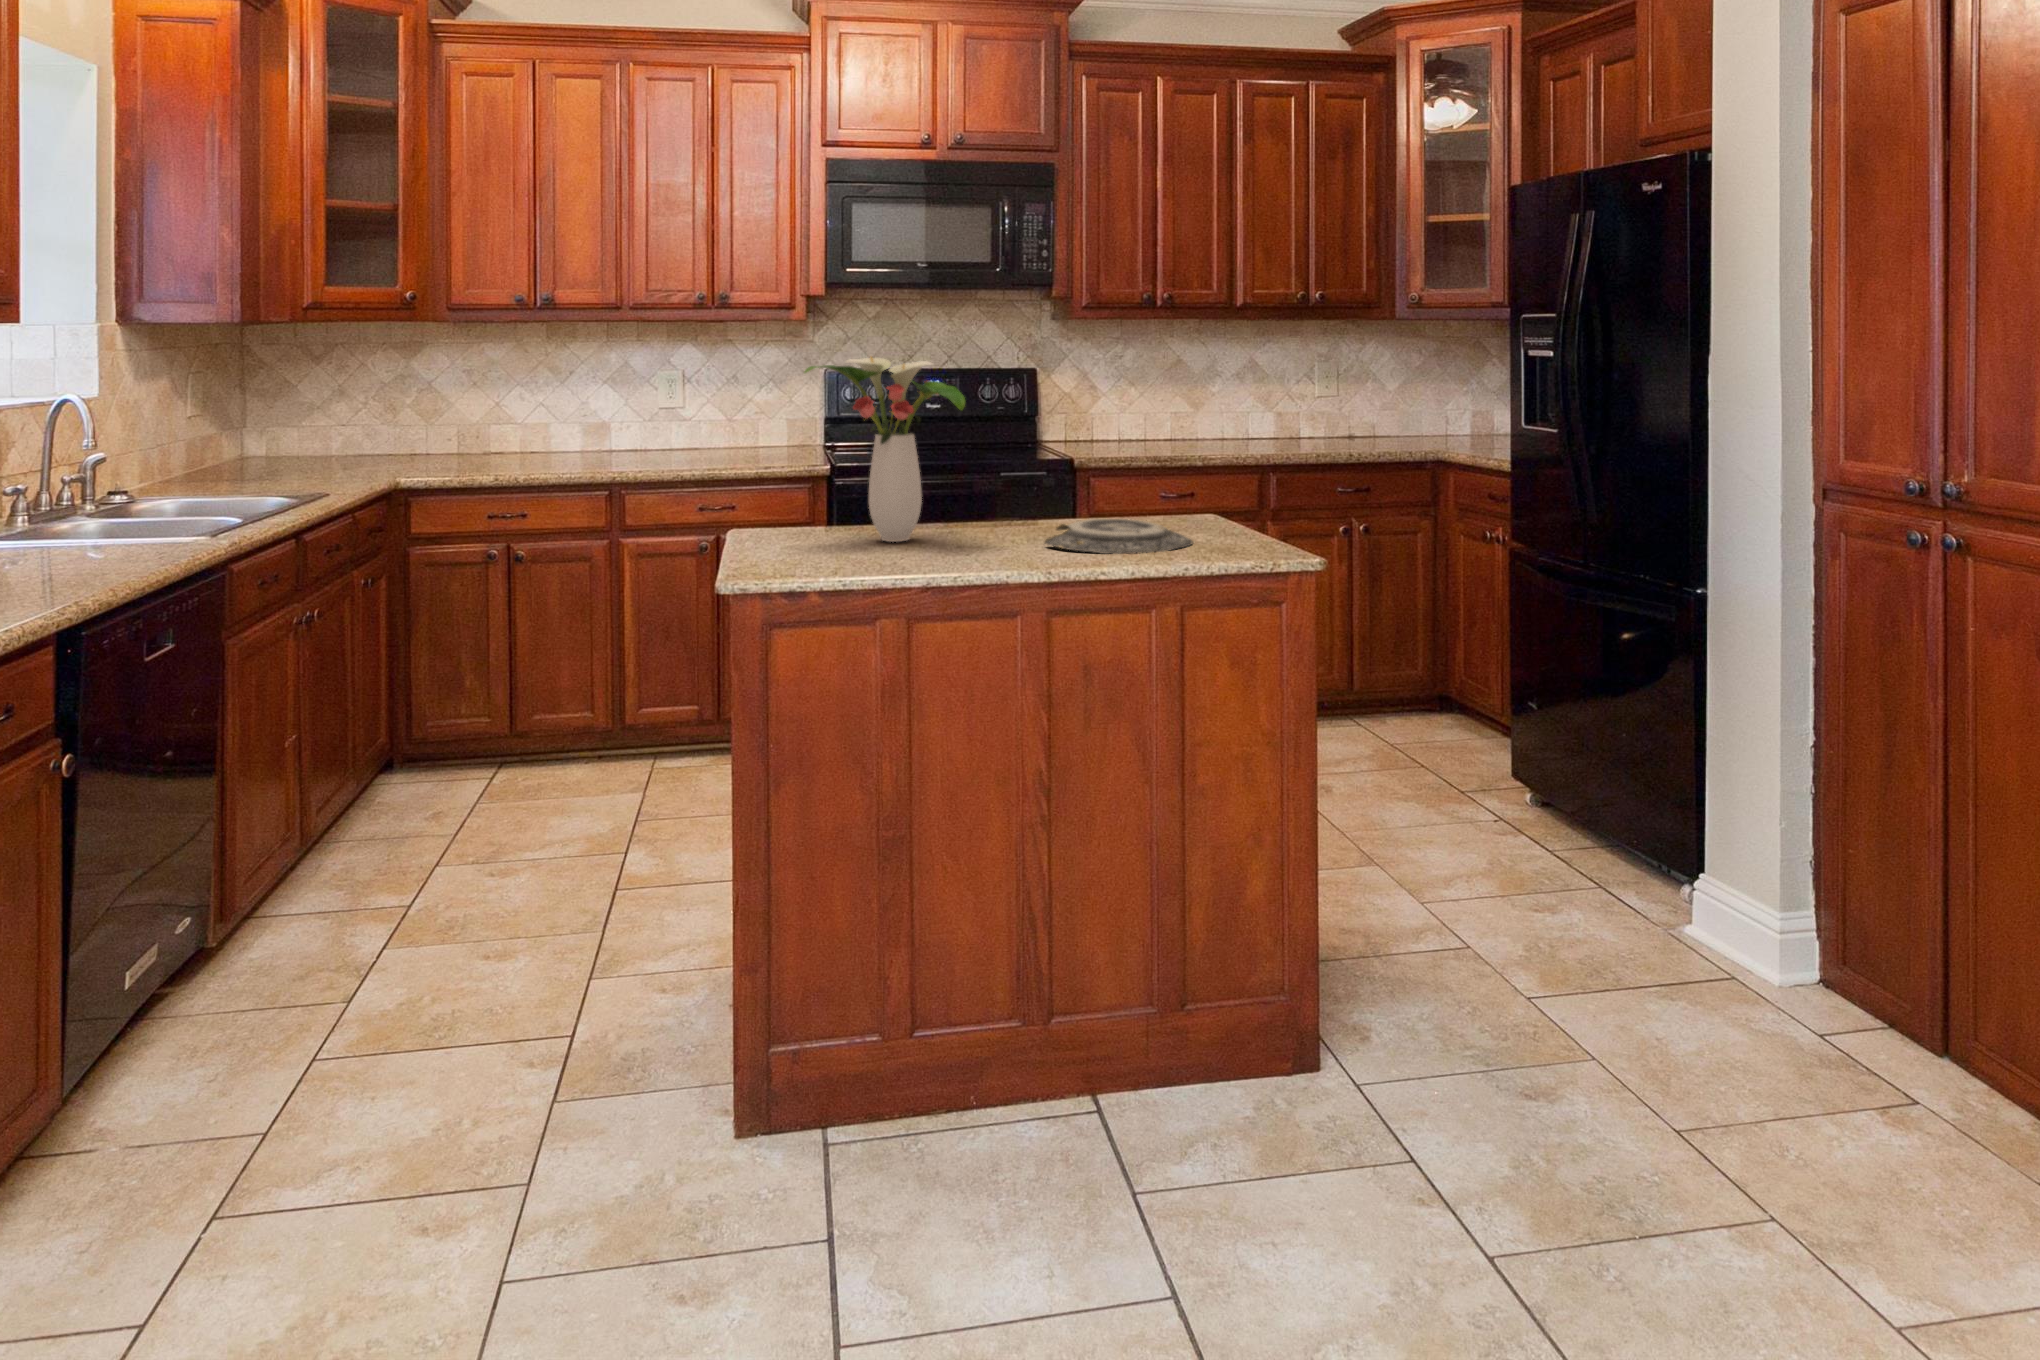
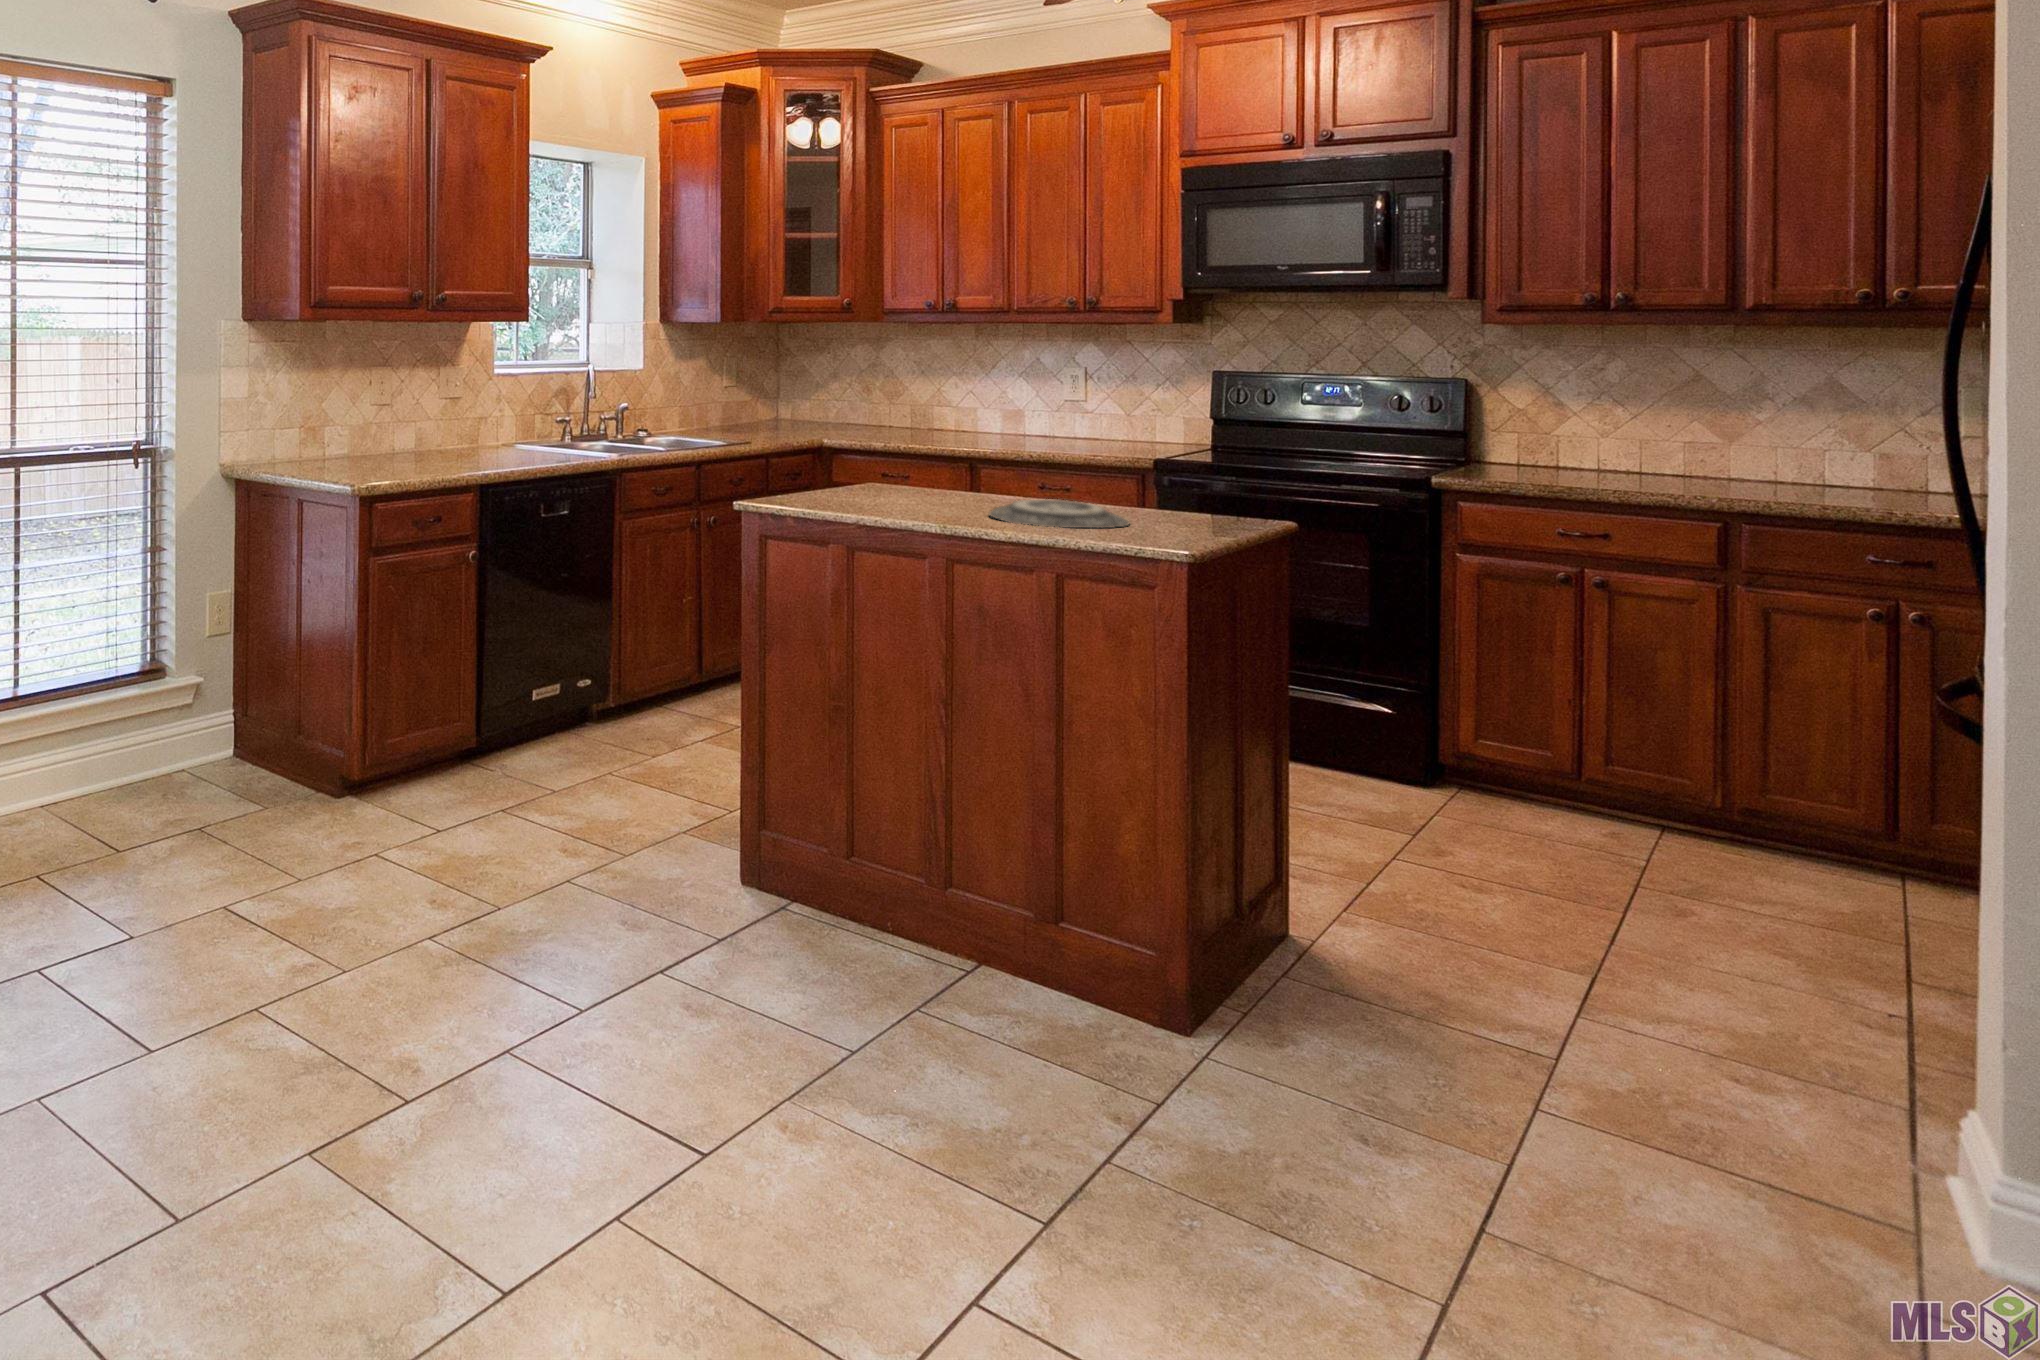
flower arrangement: present [805,357,965,542] -> none [842,353,957,499]

